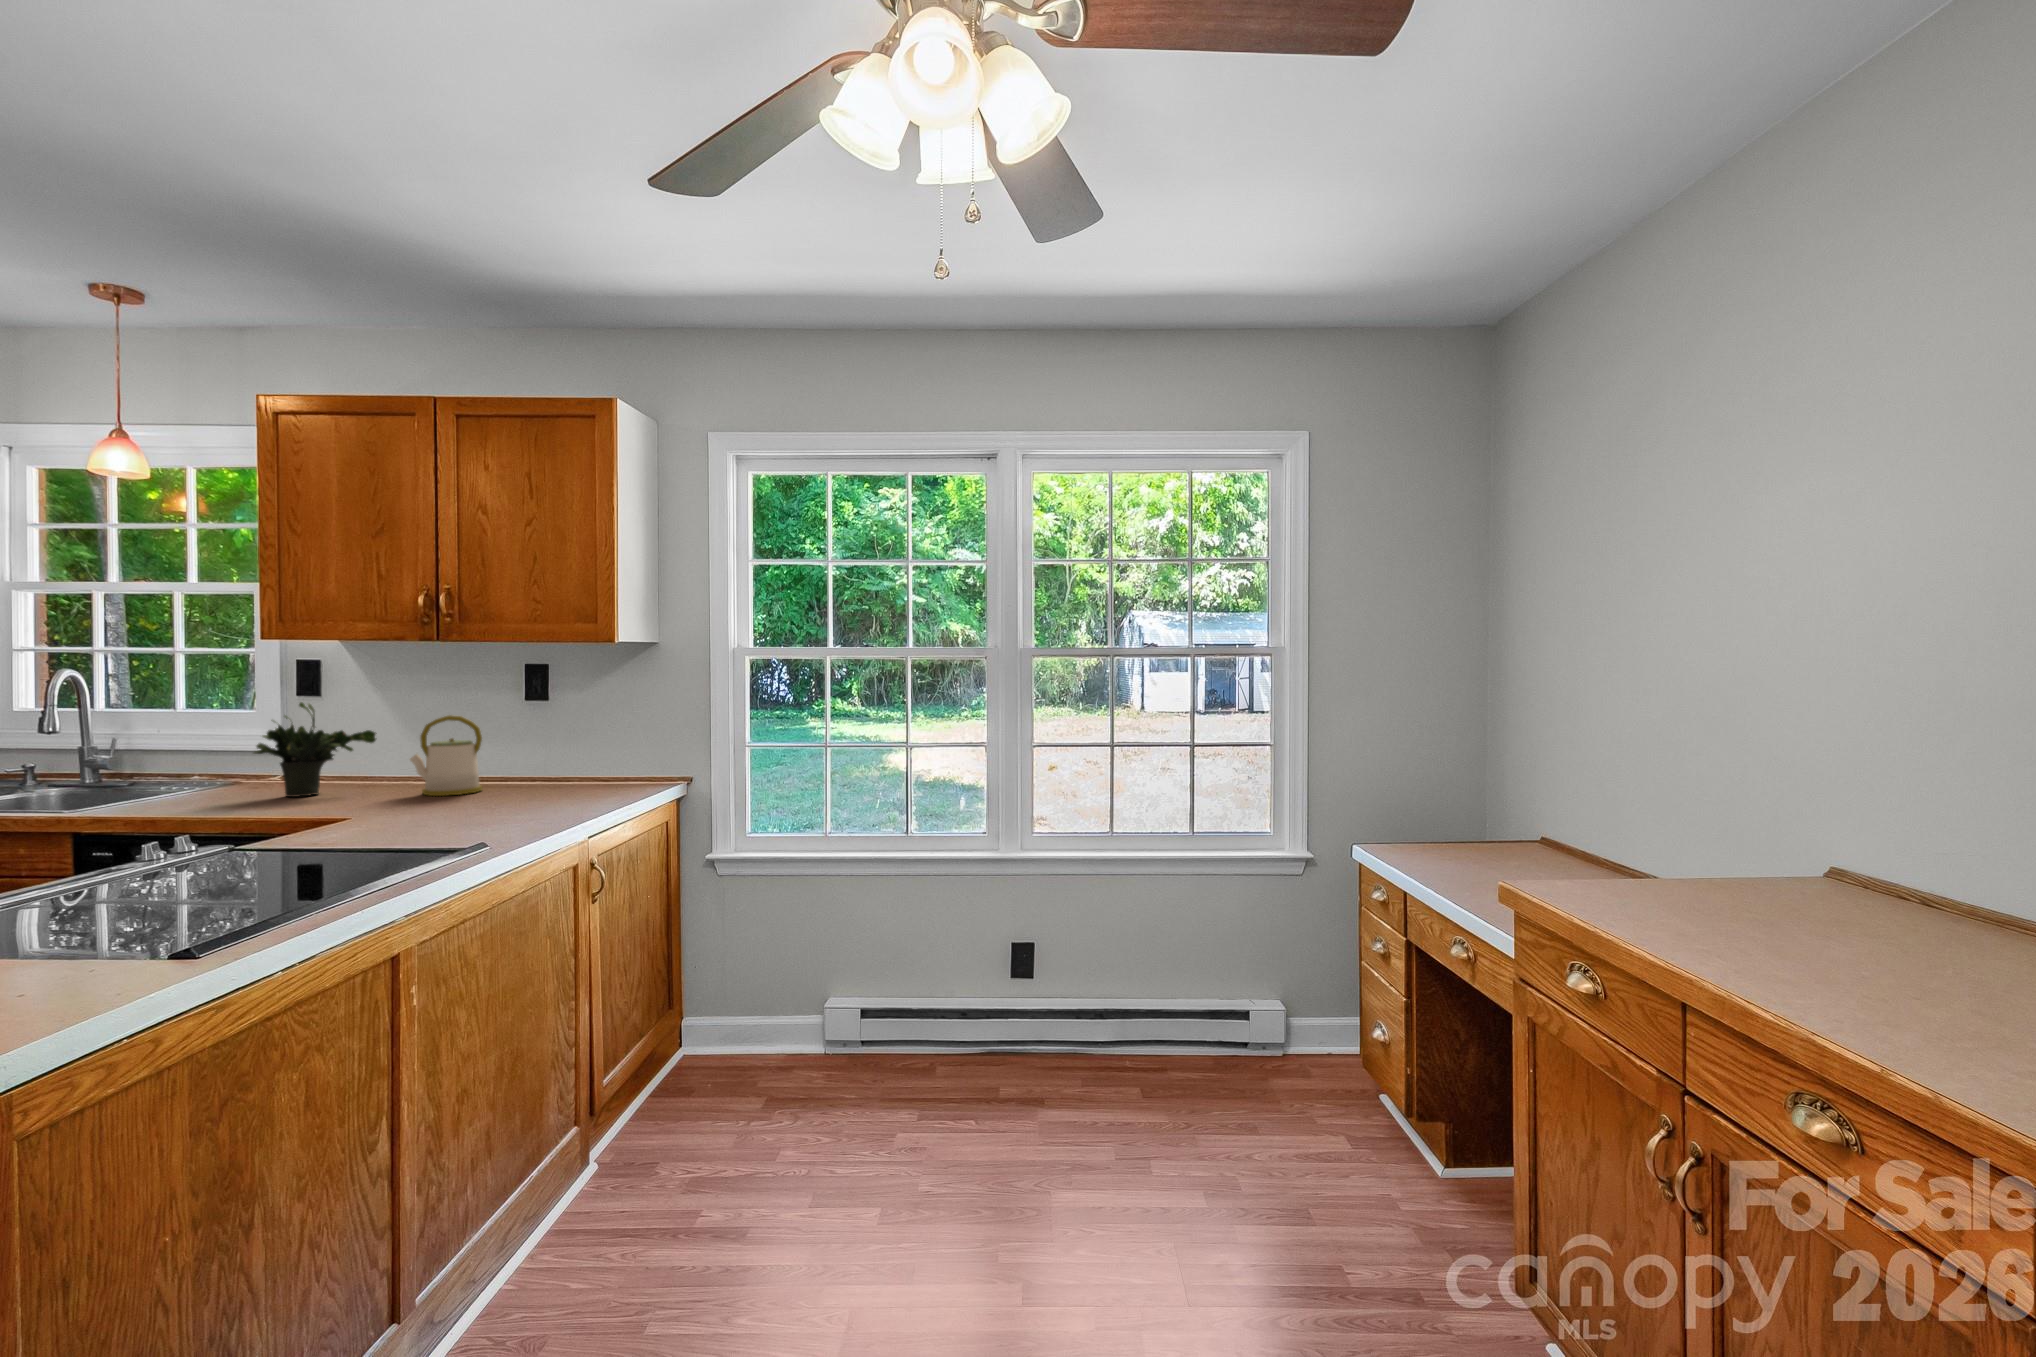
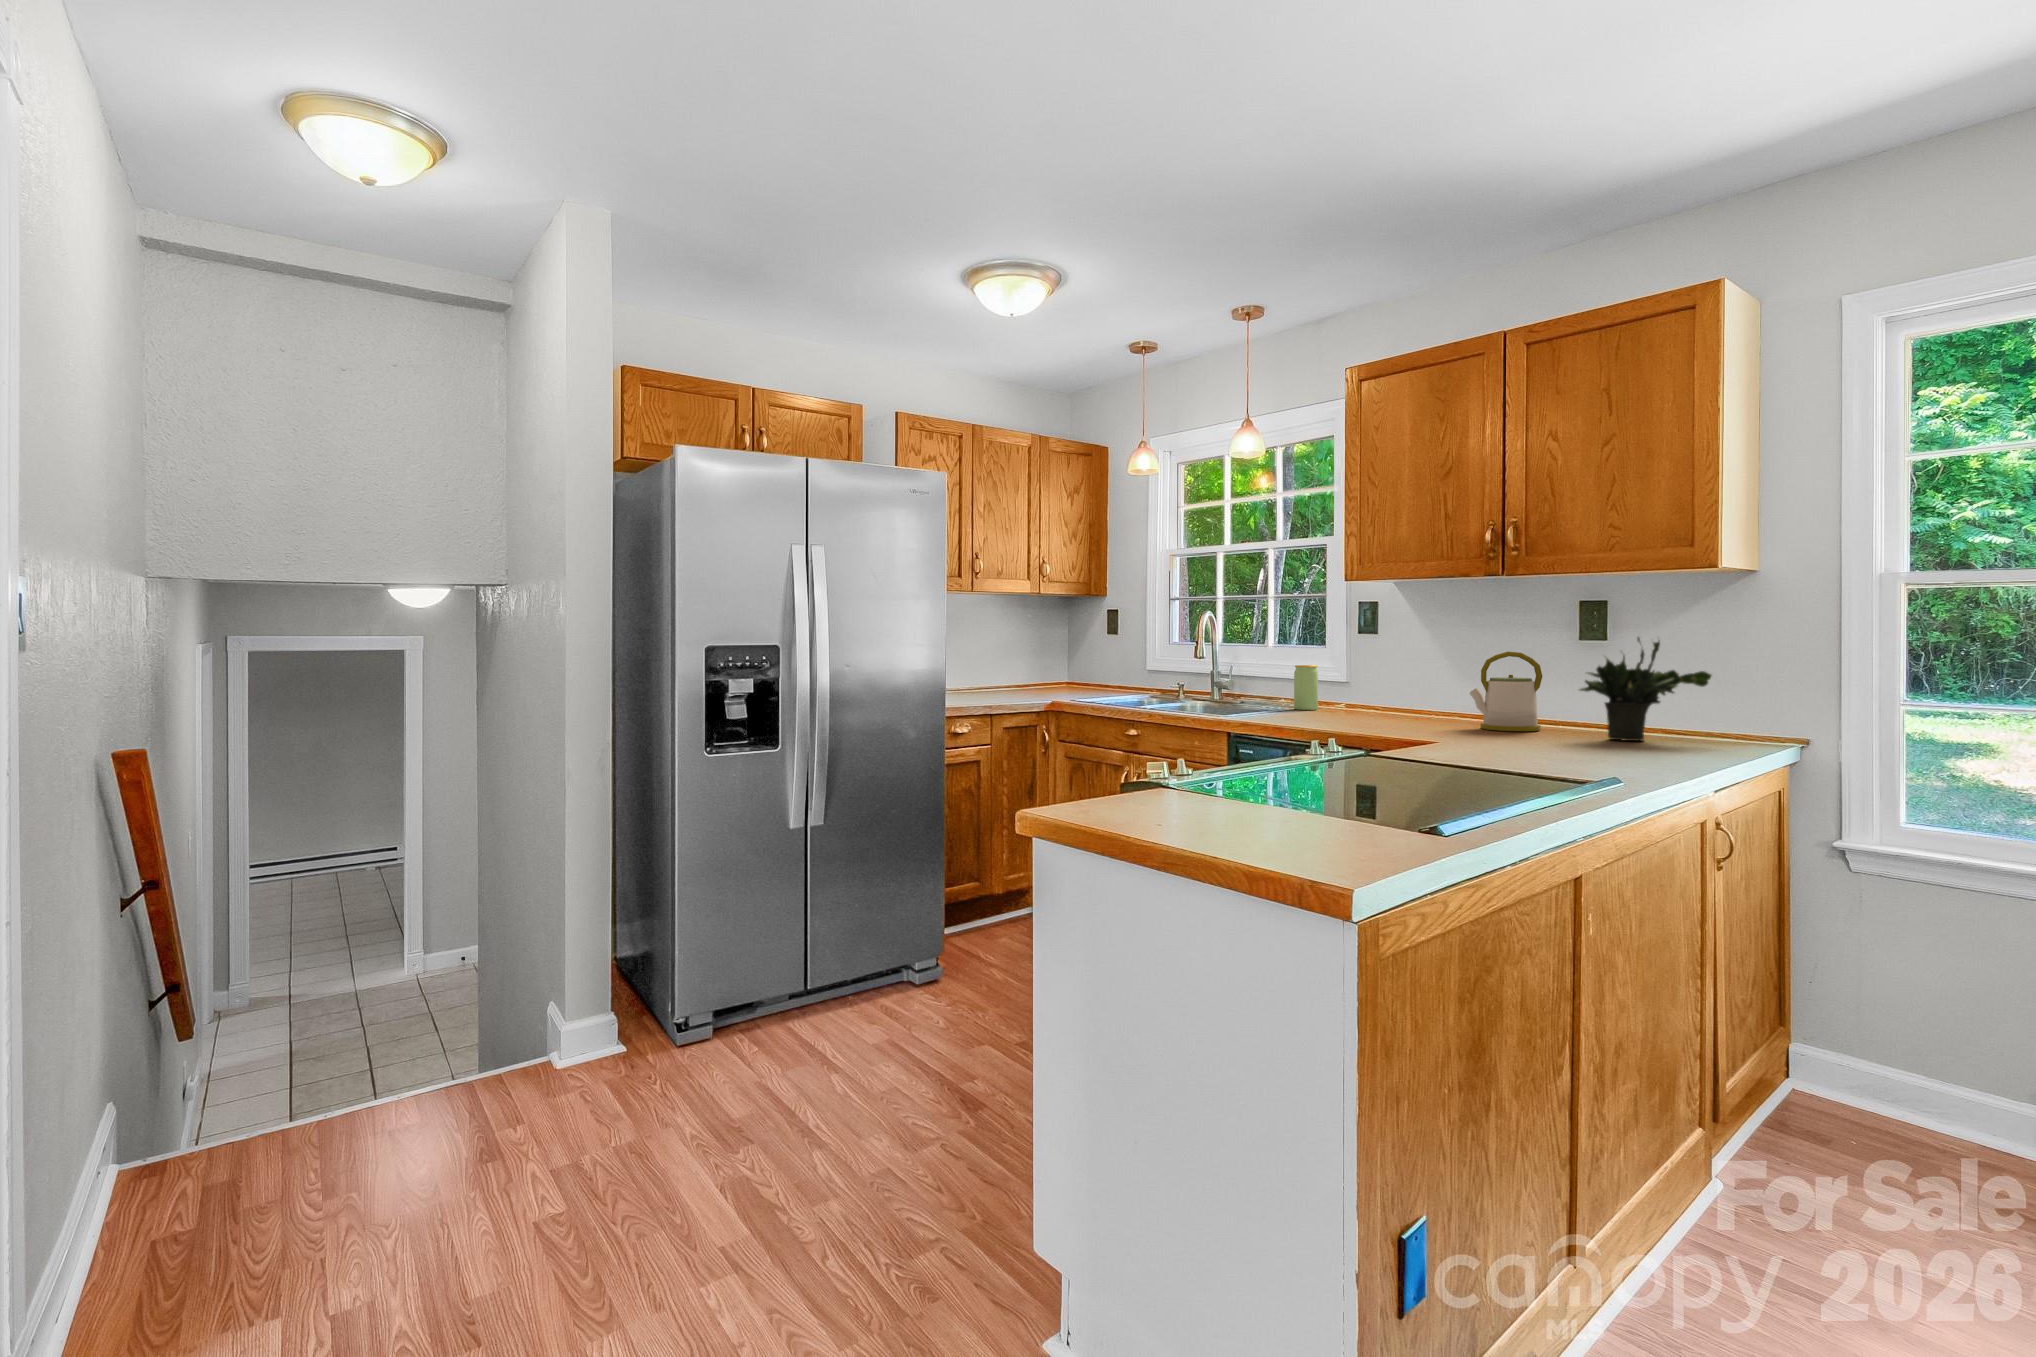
potted plant: present [254,702,376,797] -> present [1580,637,1712,741]
jar: none [210,731,246,786] -> present [1294,665,1318,710]

